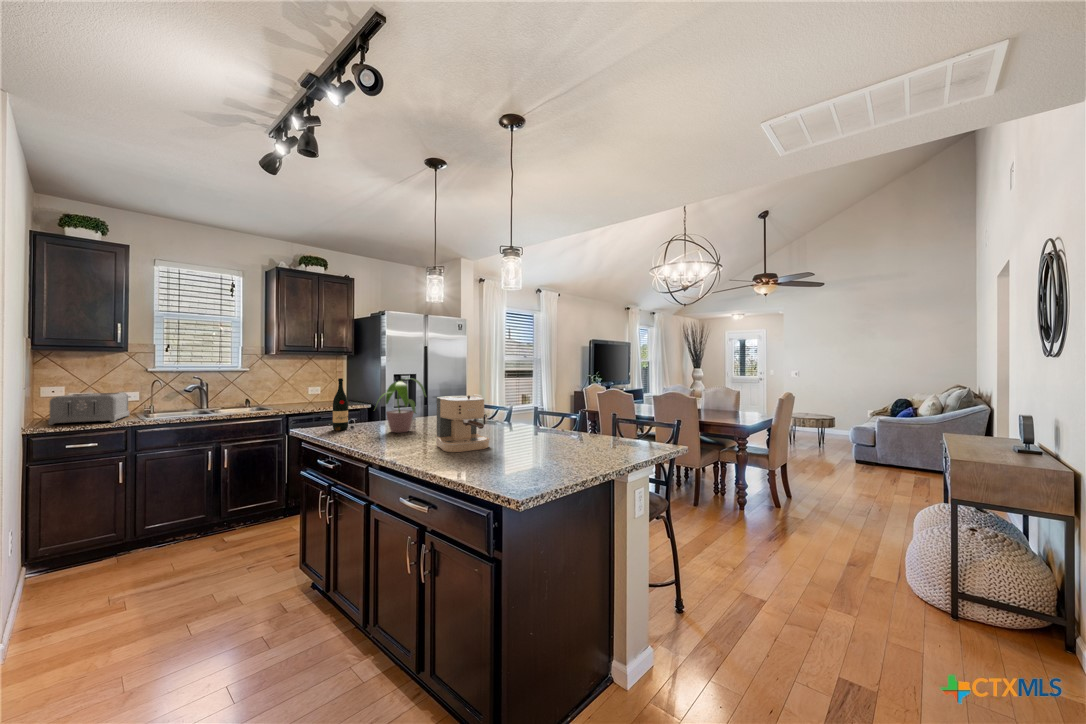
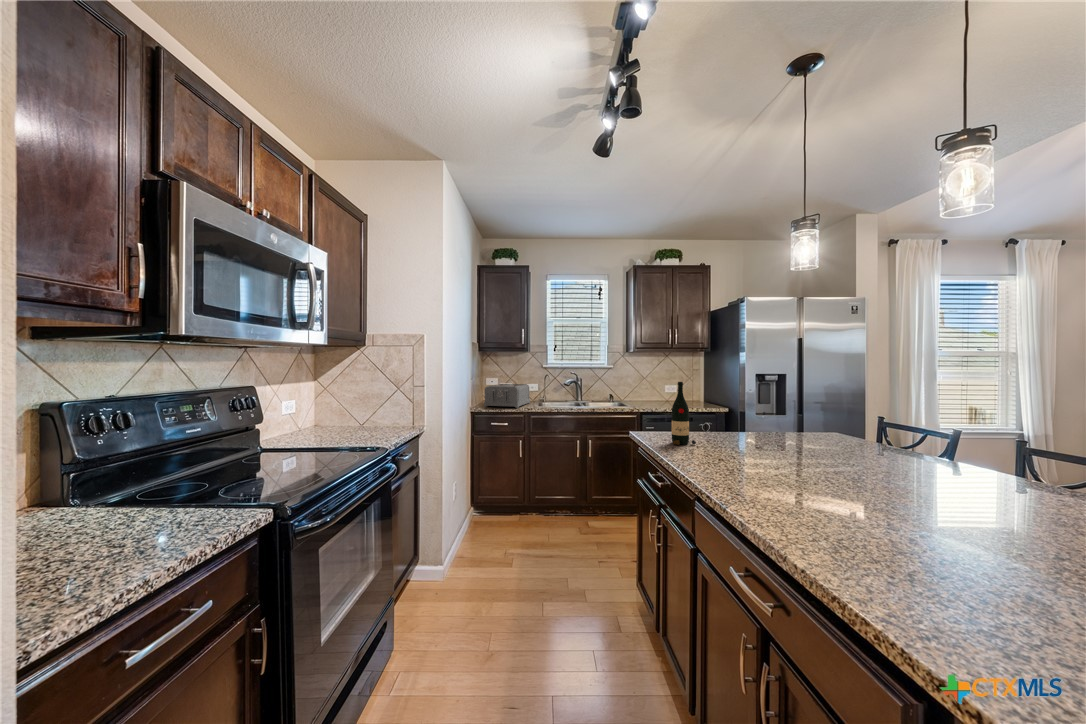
potted plant: present [378,379,426,433] -> none [714,385,805,462]
coffee maker: present [436,395,490,452] -> none [811,423,934,539]

